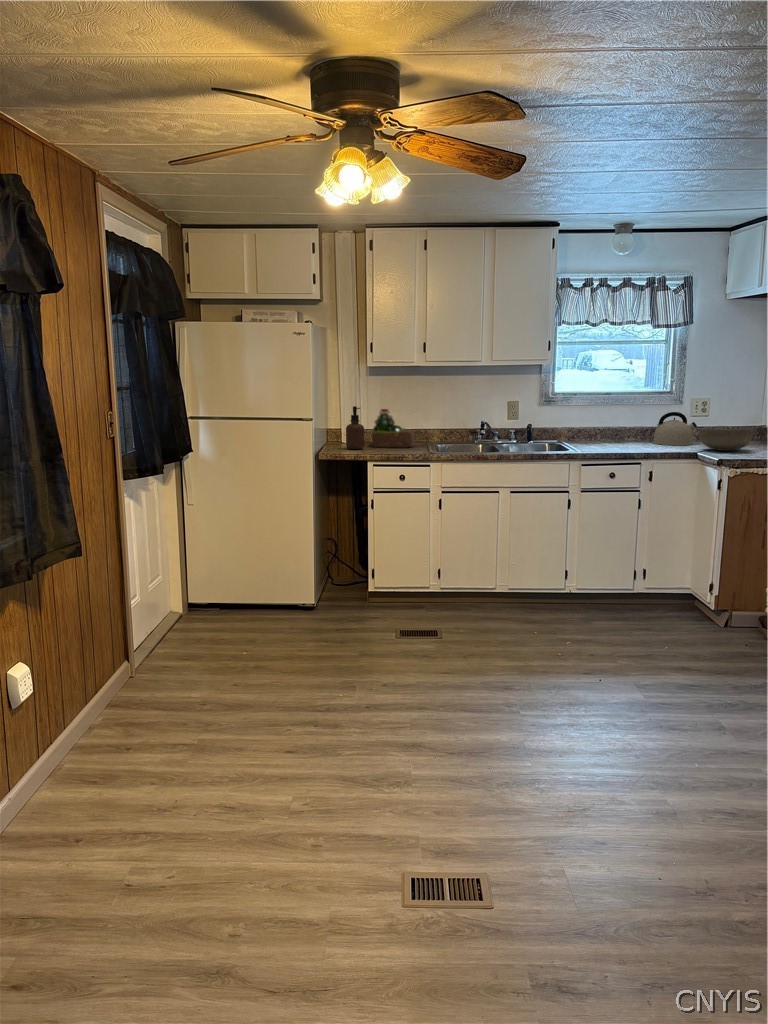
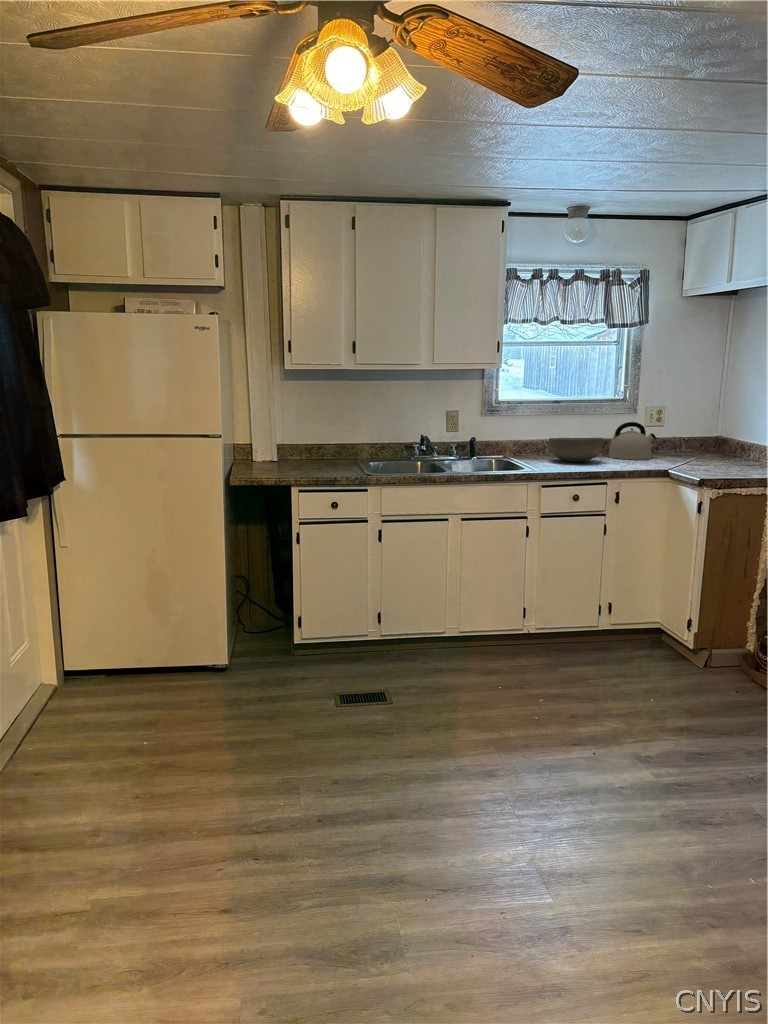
soap dispenser: present [346,406,364,449] -> none [262,419,284,471]
succulent plant: present [372,409,415,447] -> none [293,421,343,467]
bowl: present [699,428,753,451] -> present [549,438,603,462]

